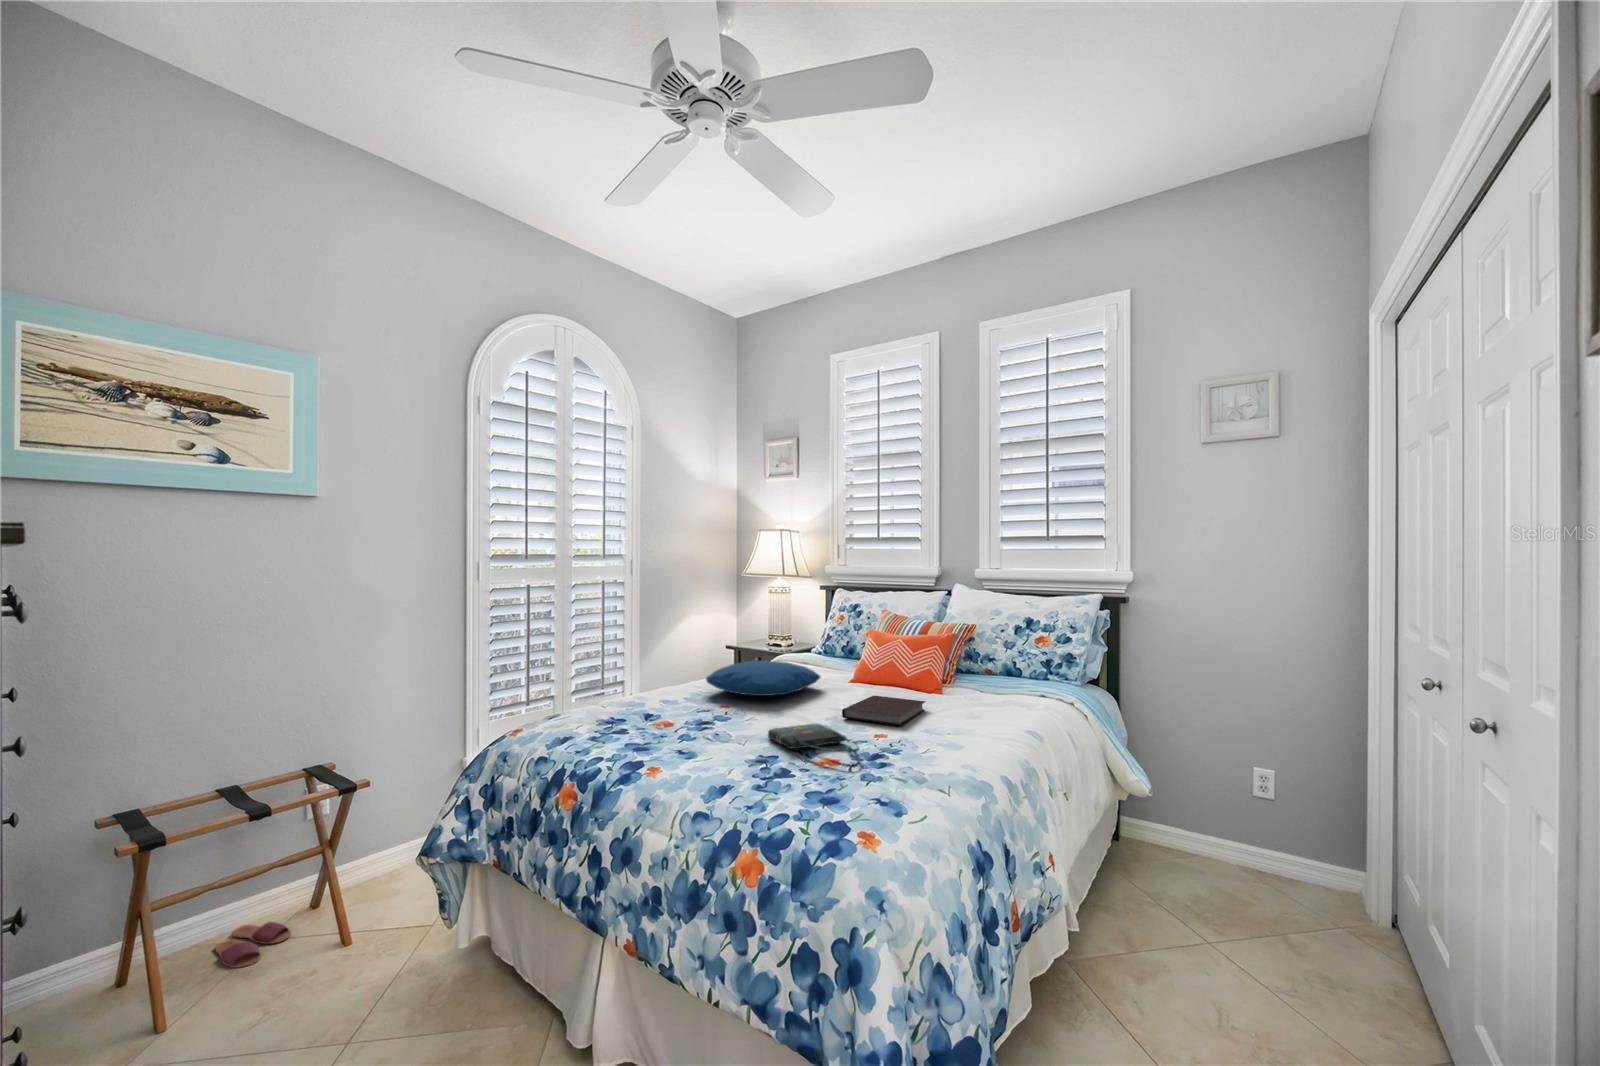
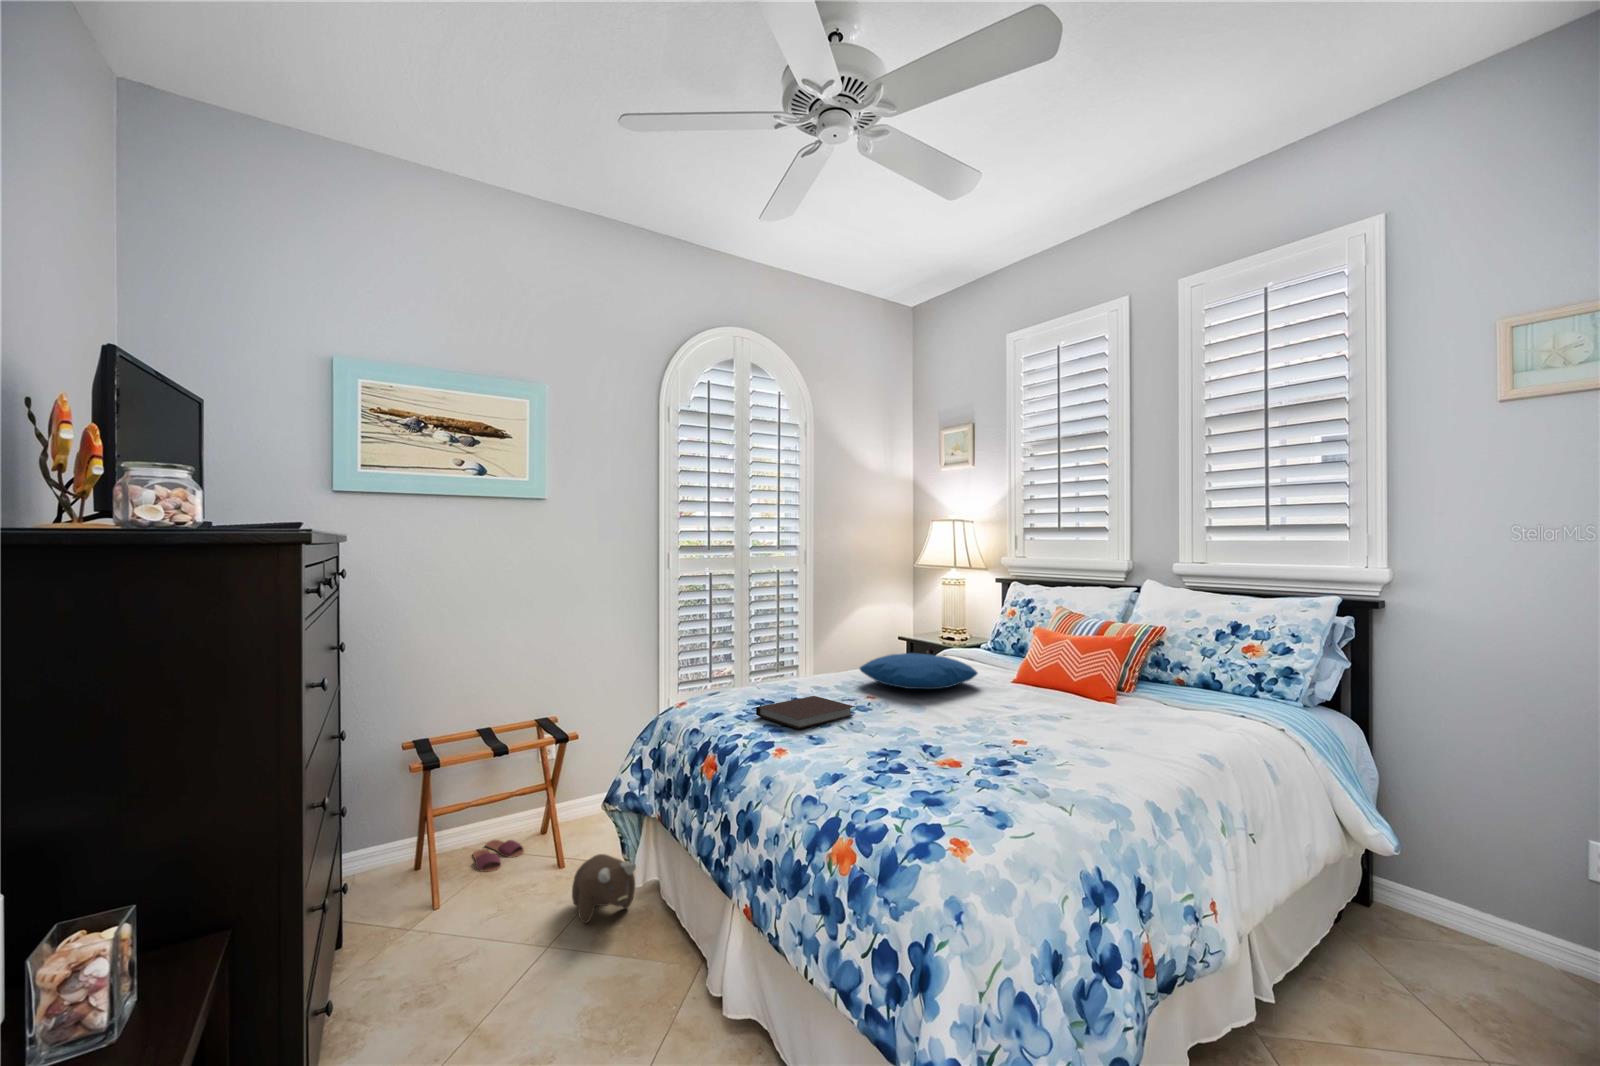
notebook: present [842,696,926,726] -> present [756,696,855,729]
tote bag: present [768,724,860,767] -> none [900,721,984,771]
plush toy: none [376,917,464,1003] -> present [572,854,636,923]

